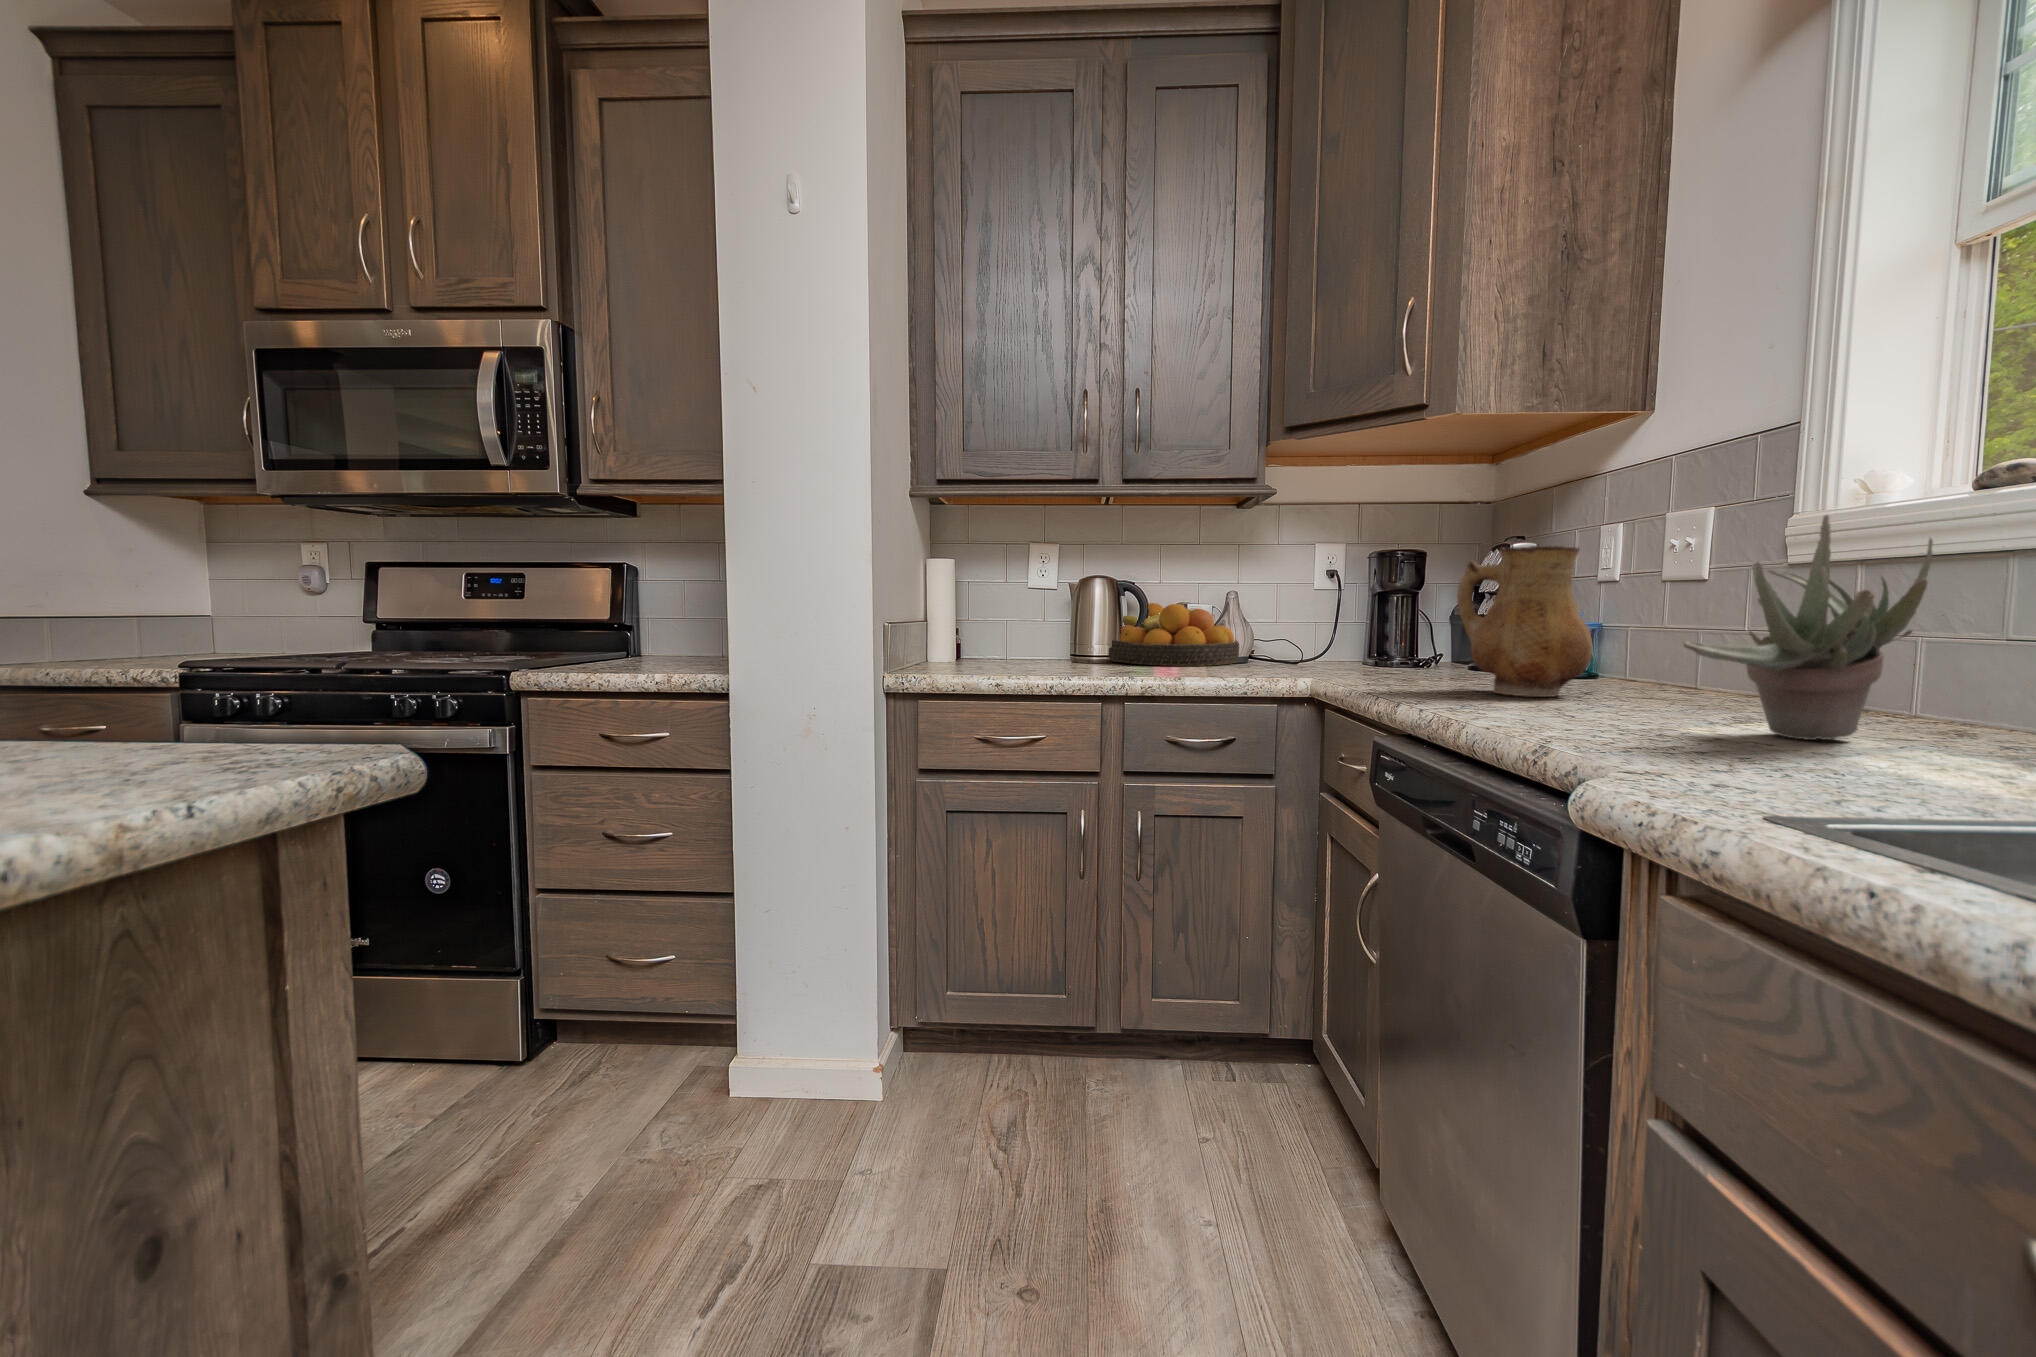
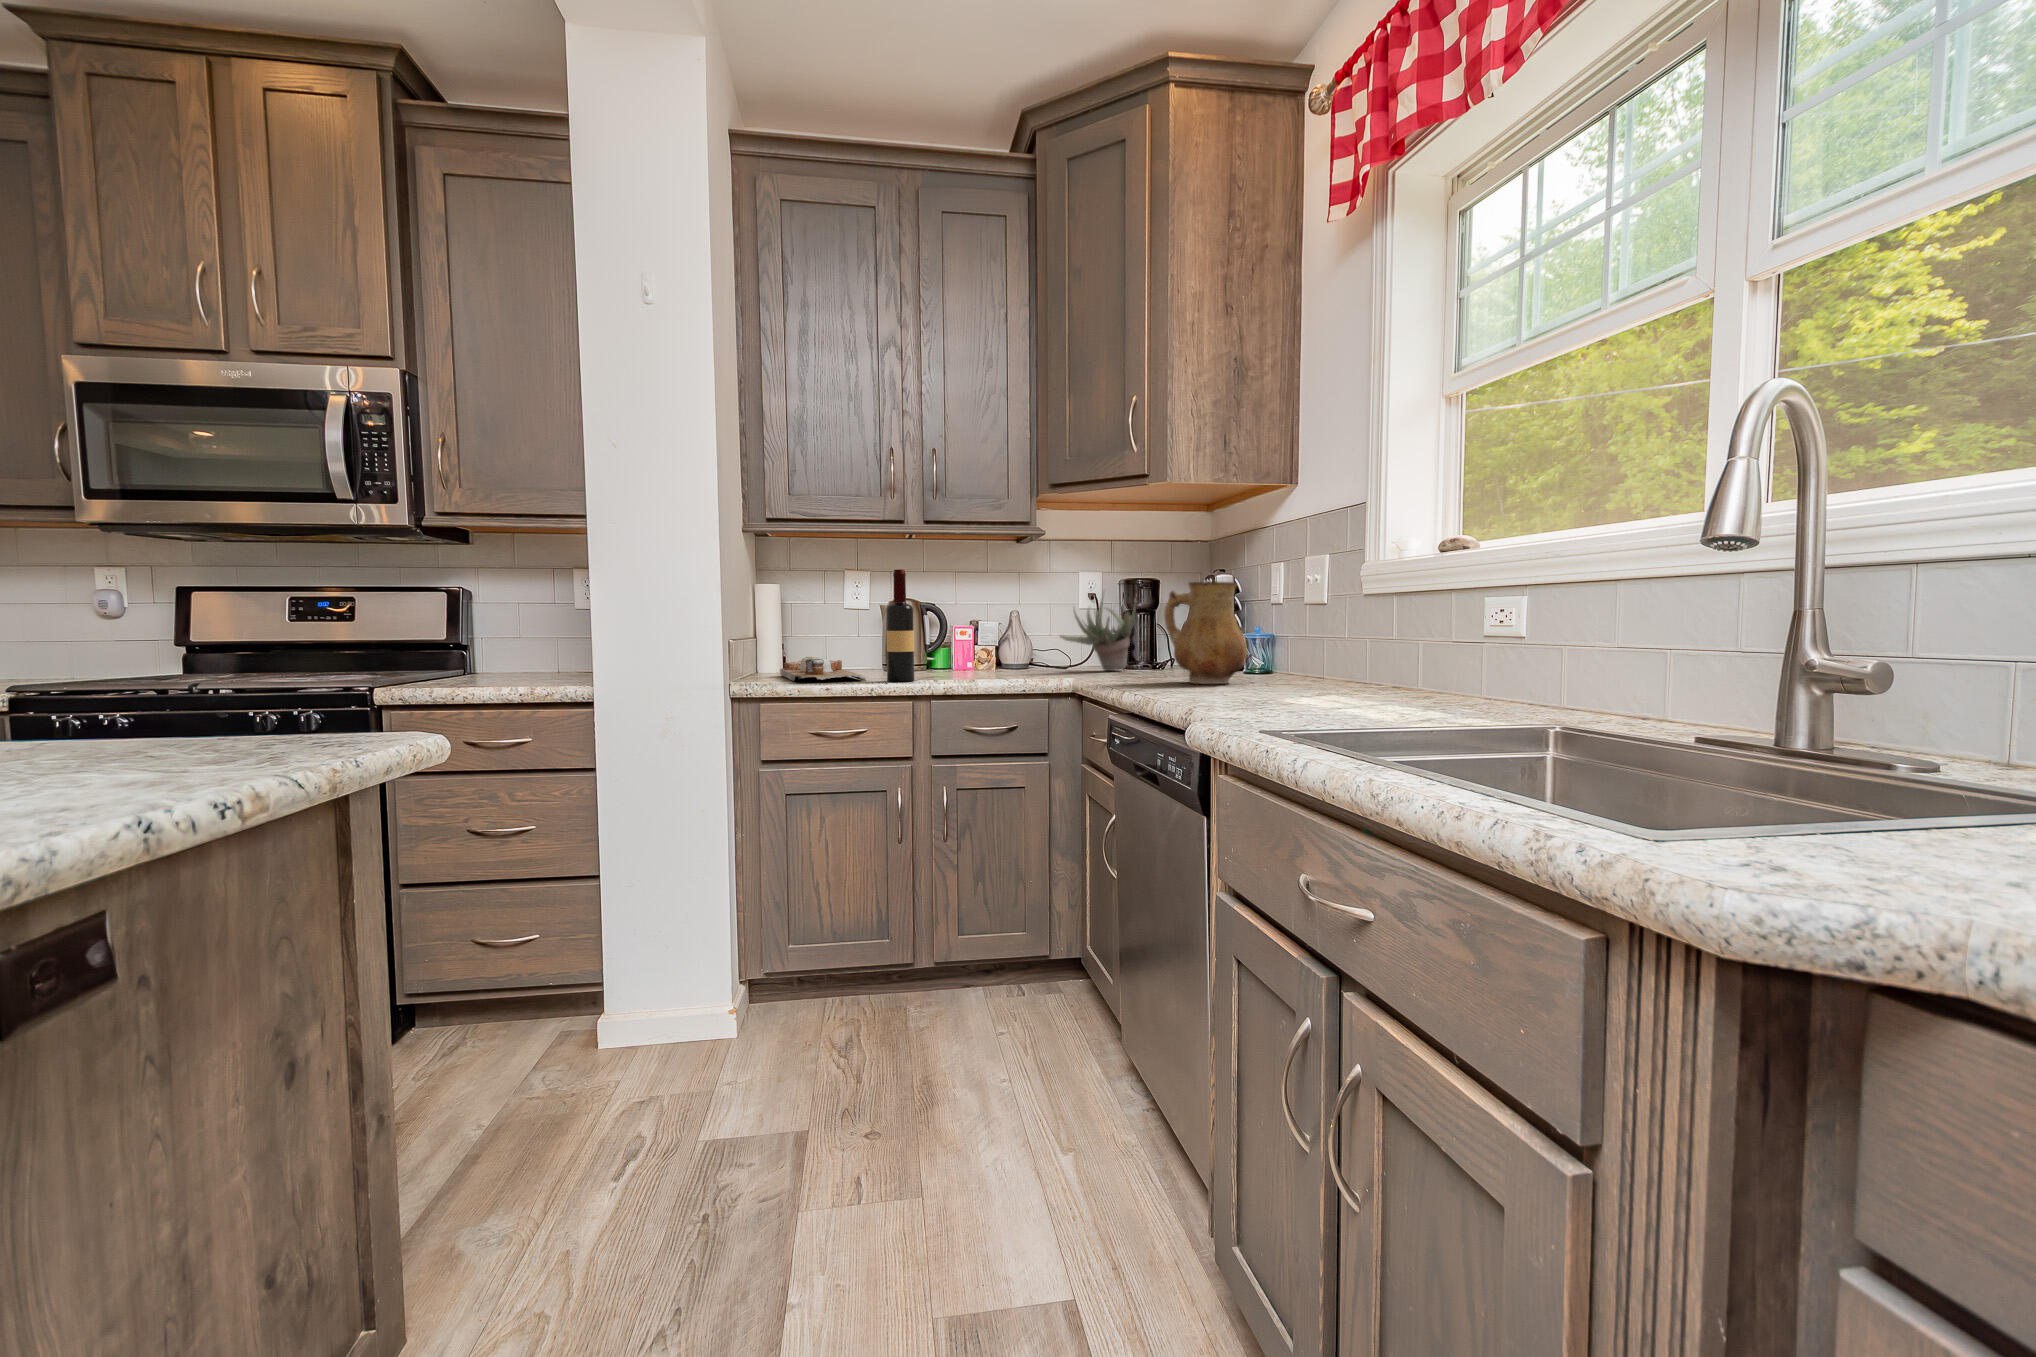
succulent plant: present [1683,515,1933,740] -> present [1060,595,1136,671]
wine bottle: none [1070,537,1105,678] -> present [886,570,914,682]
fruit bowl: present [1109,603,1239,666] -> none [917,621,1023,672]
cutting board: none [950,644,1045,676] -> present [780,657,866,681]

